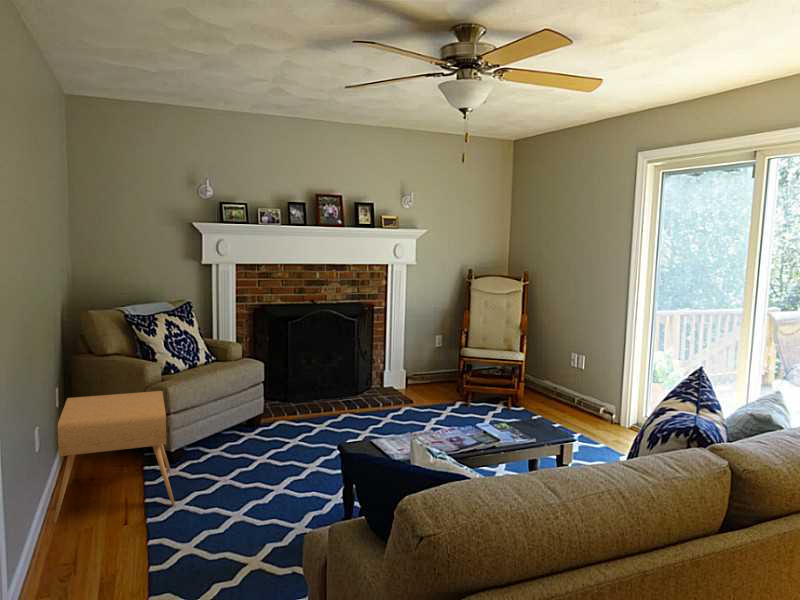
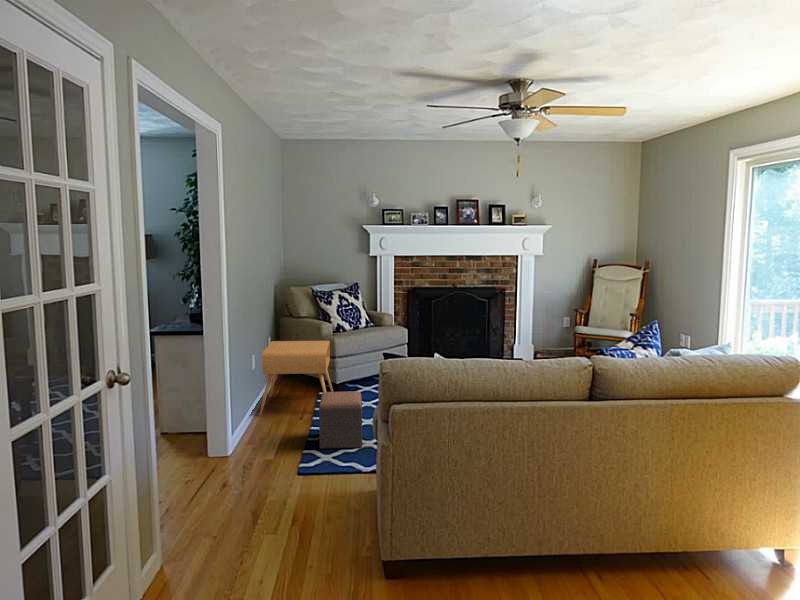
footstool: none [170,475,244,578] -> present [319,391,362,449]

